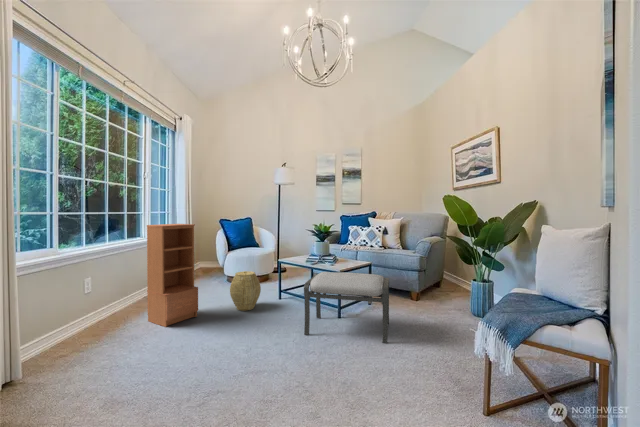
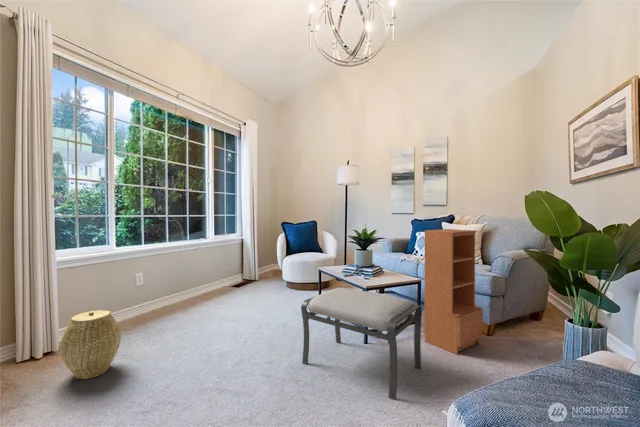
bookcase: present [147,224,198,327] -> present [424,229,482,354]
woven basket: present [230,271,261,311] -> present [60,310,121,379]

